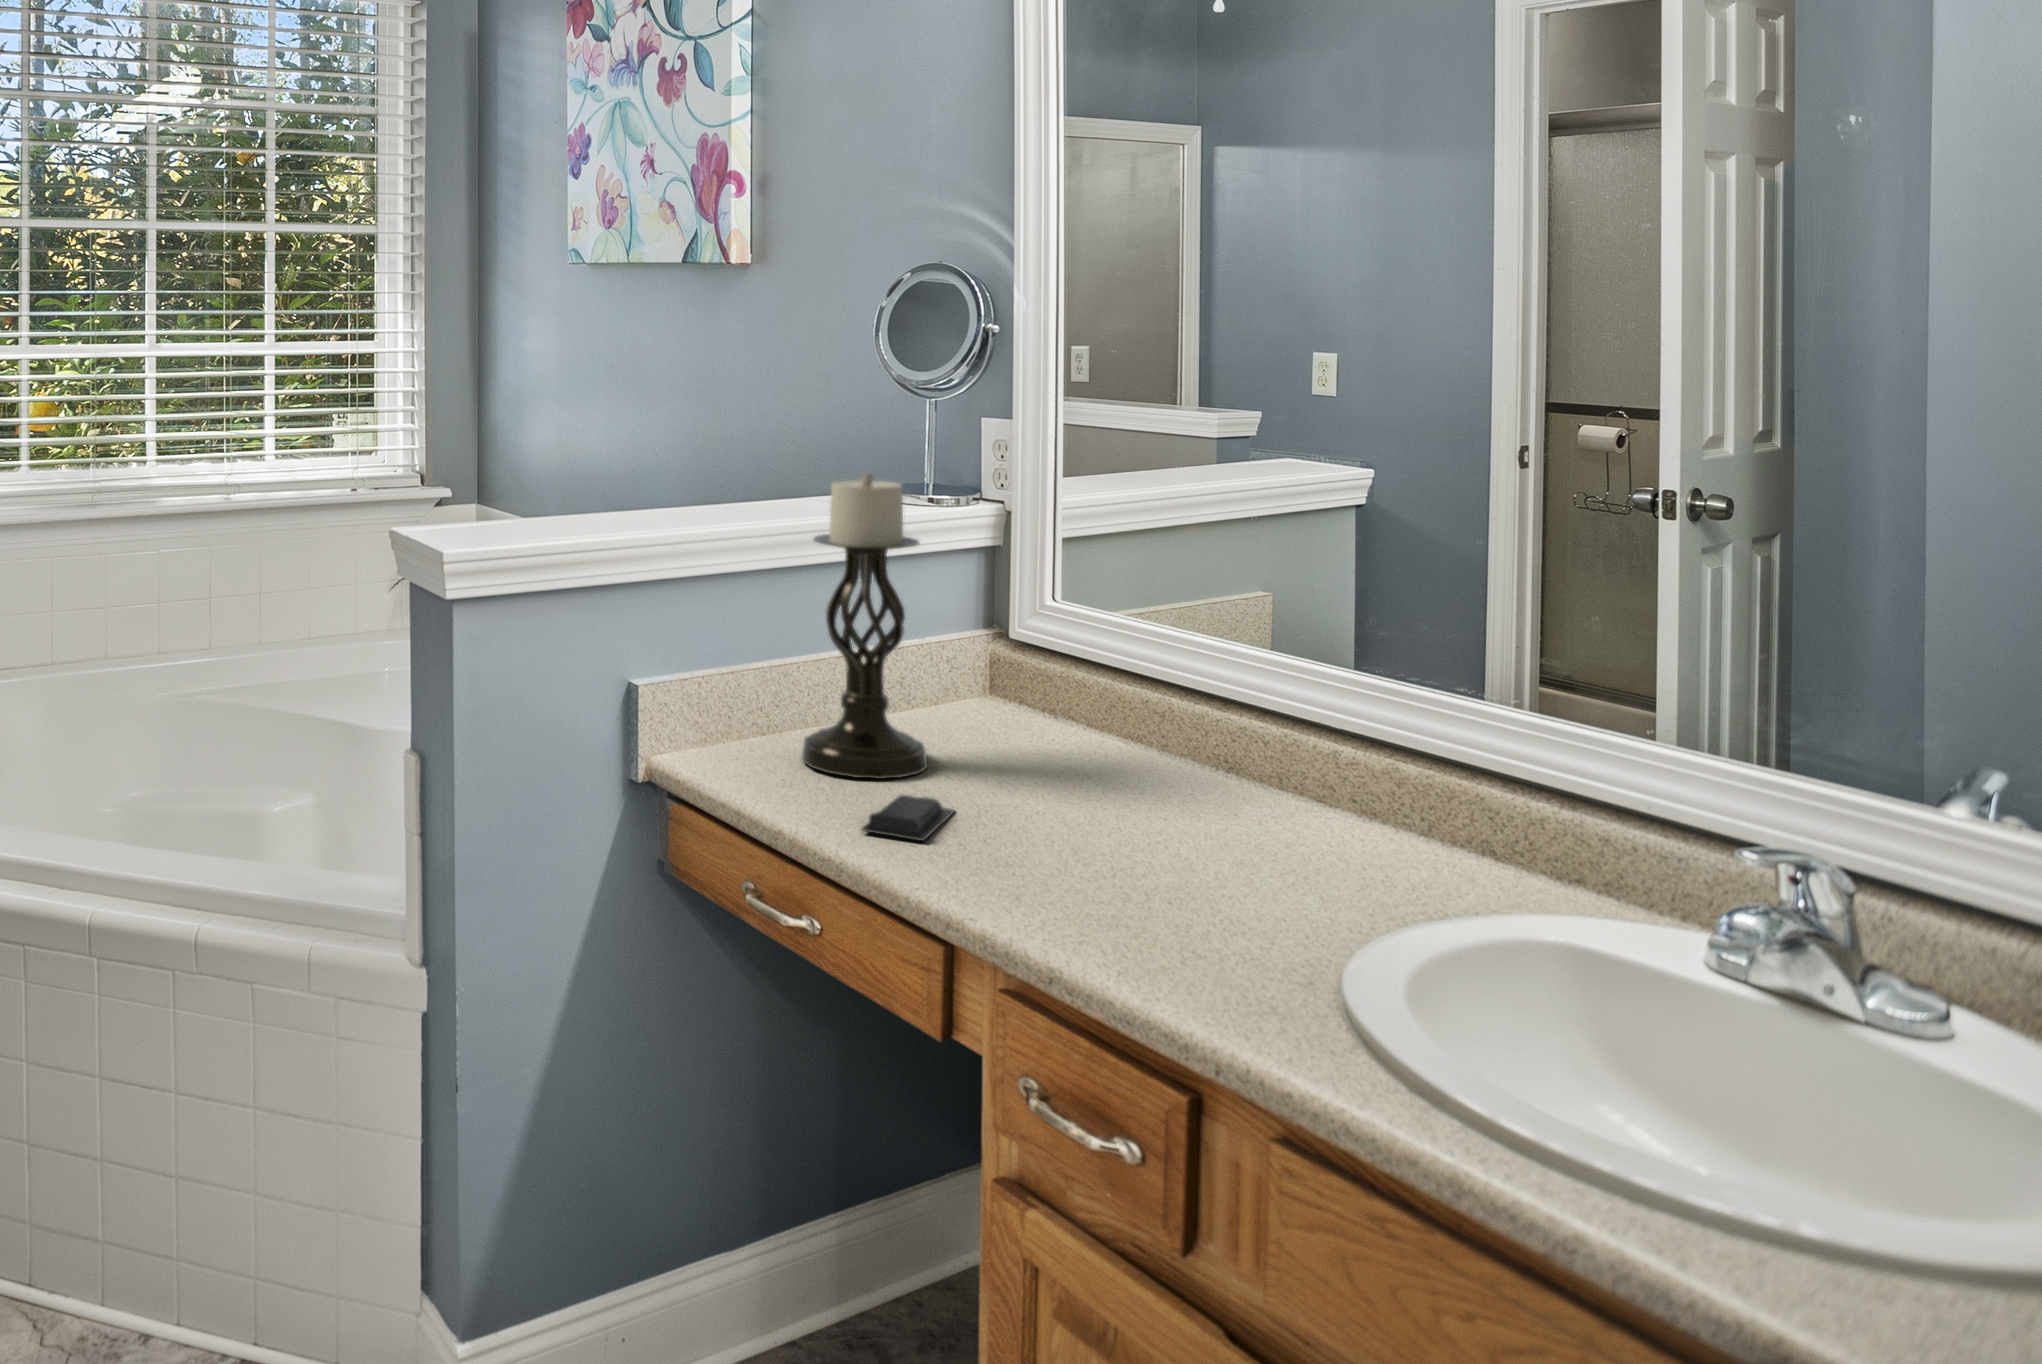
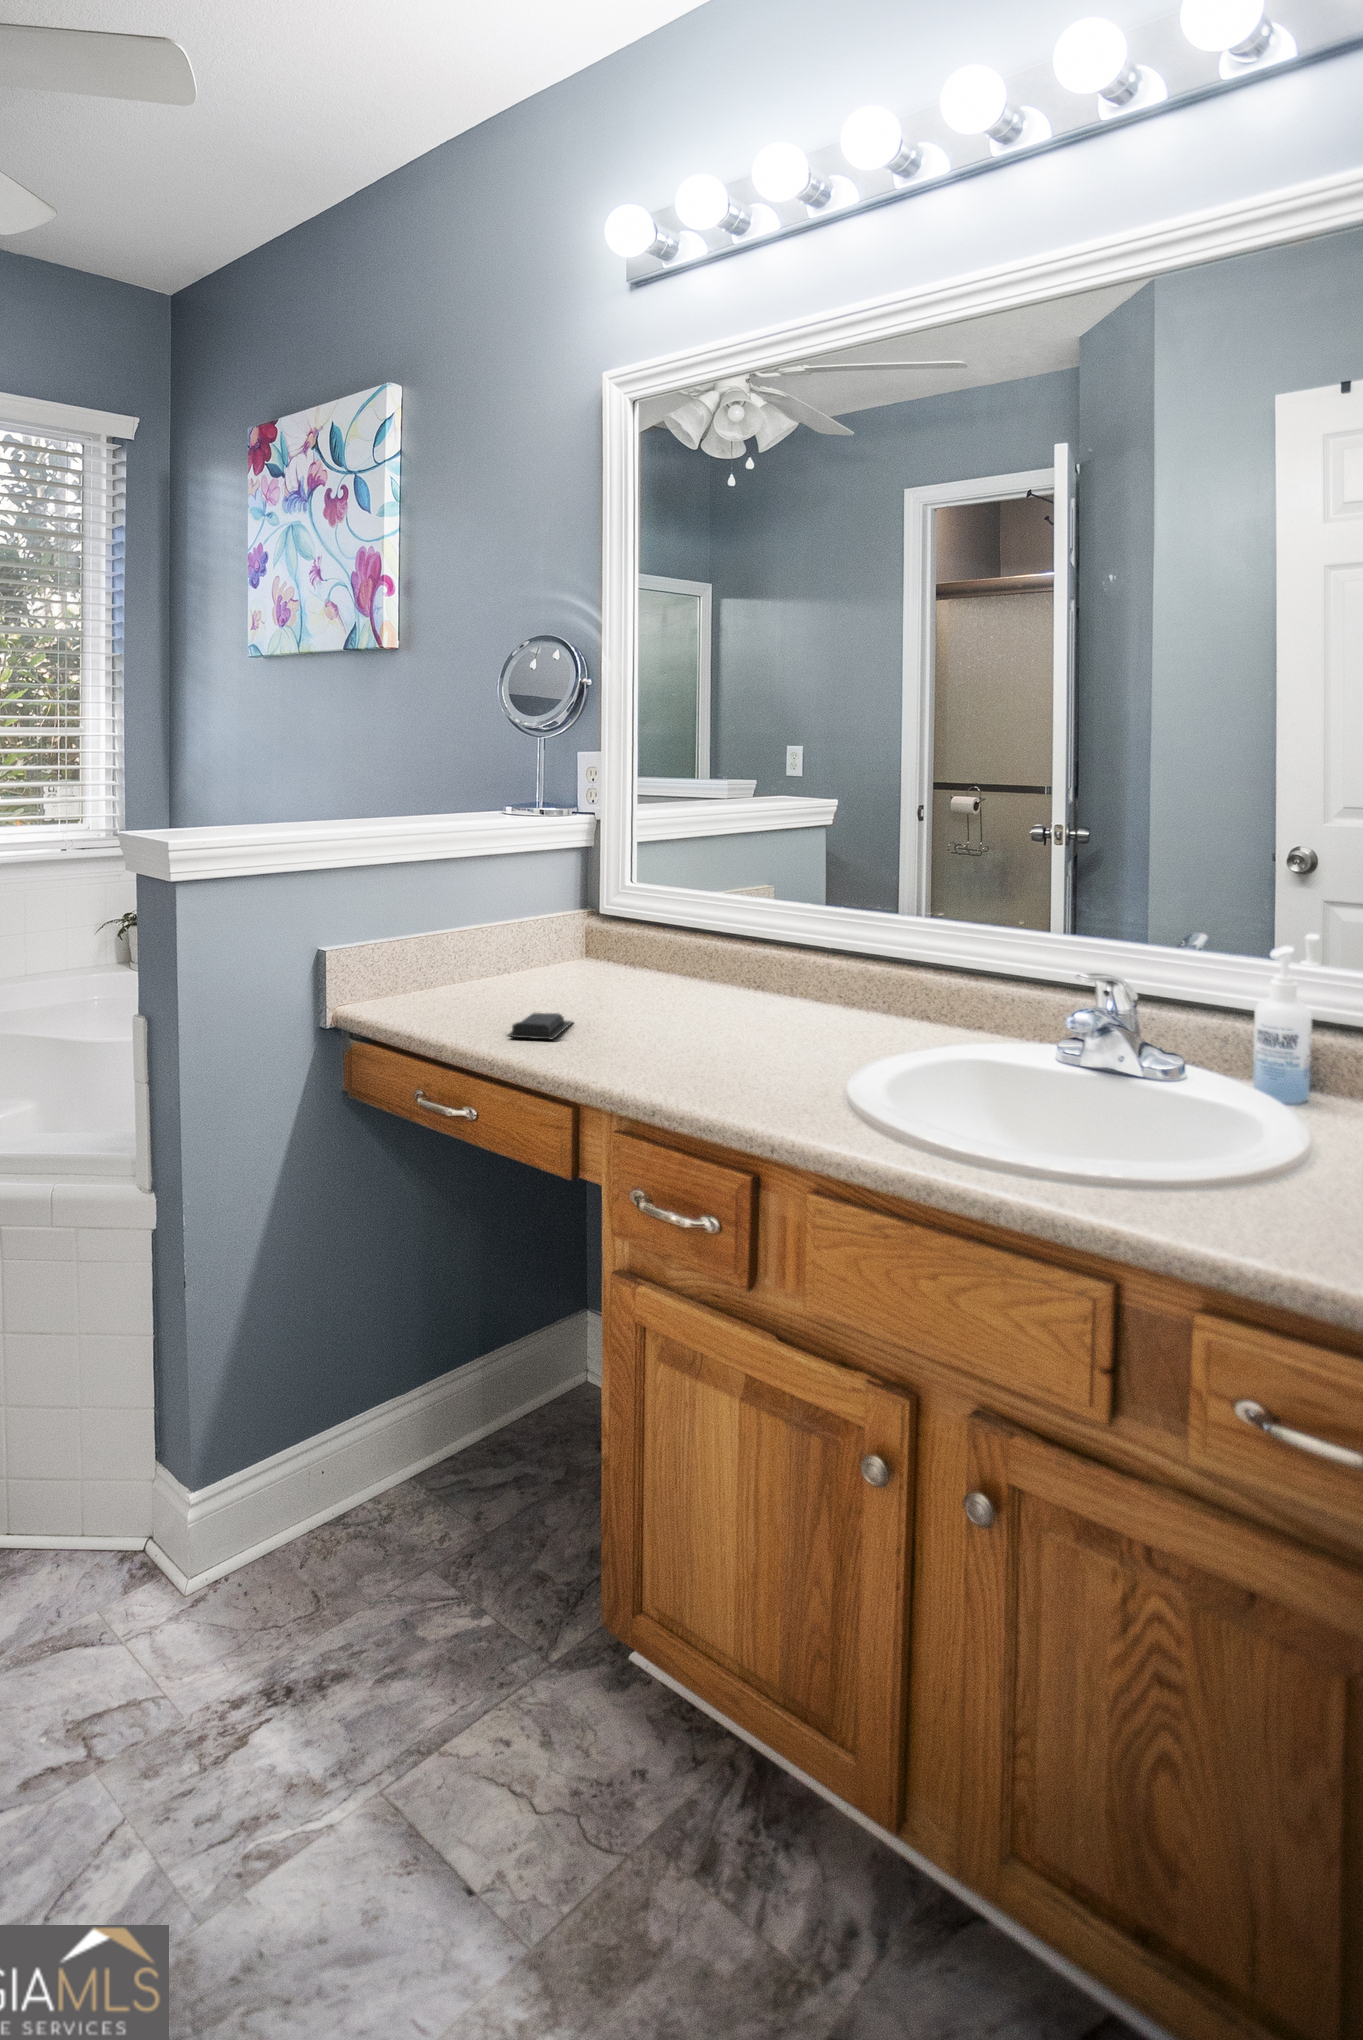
candle holder: present [802,472,928,779] -> none [455,779,550,1008]

